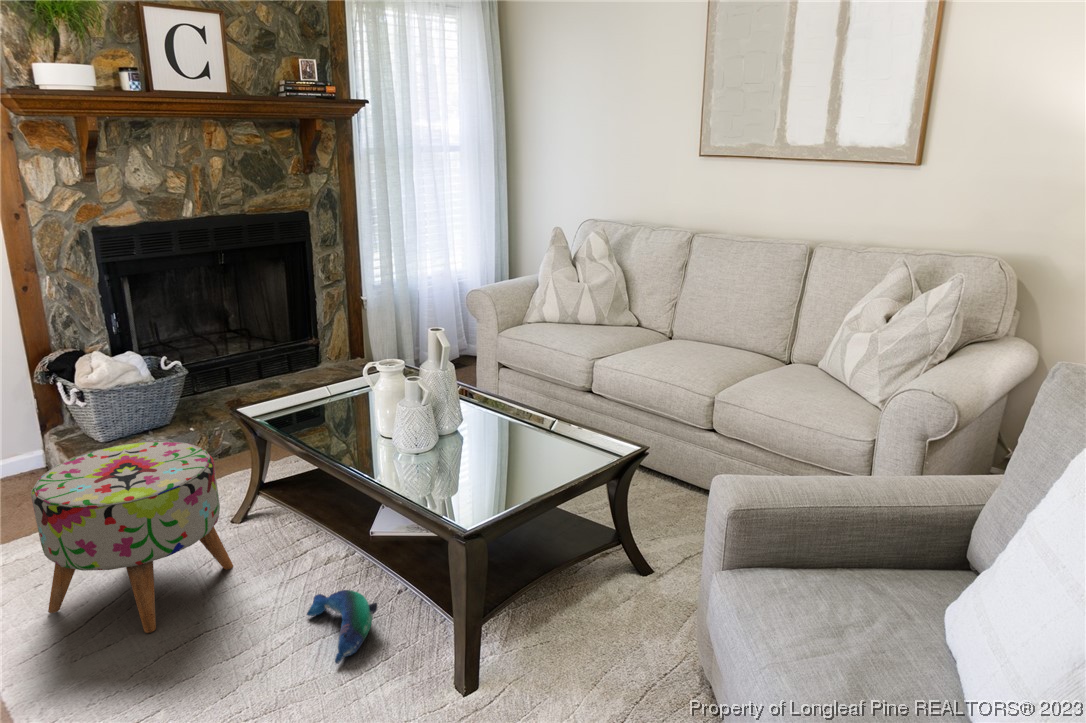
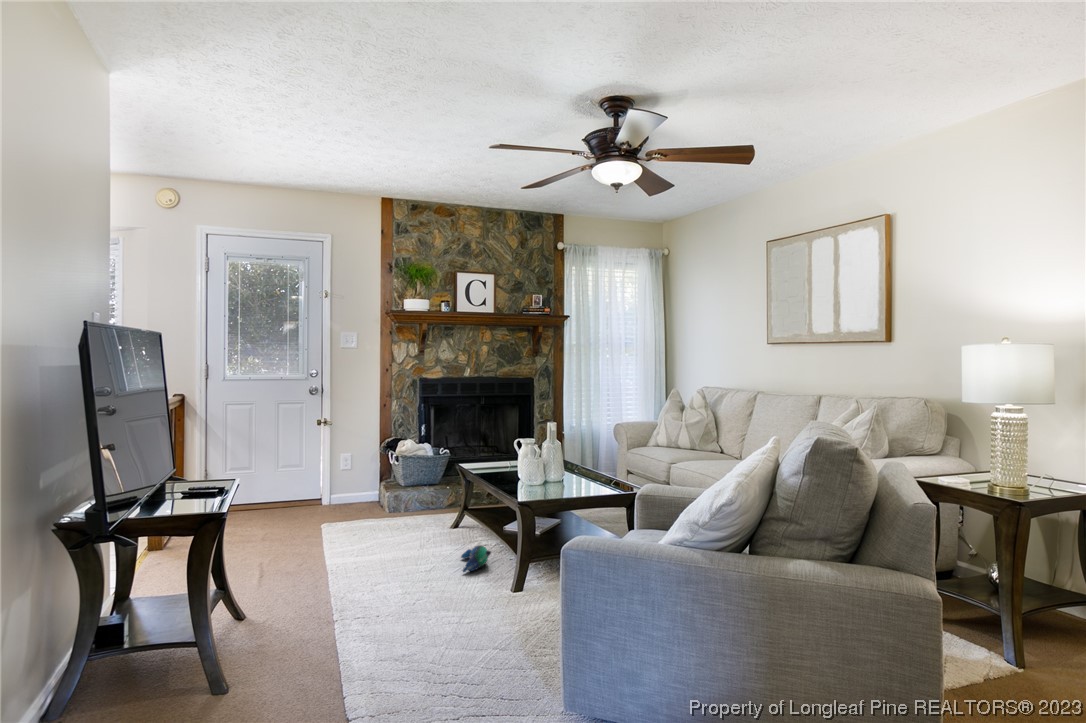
ottoman: present [31,441,233,633] -> none [356,472,440,554]

